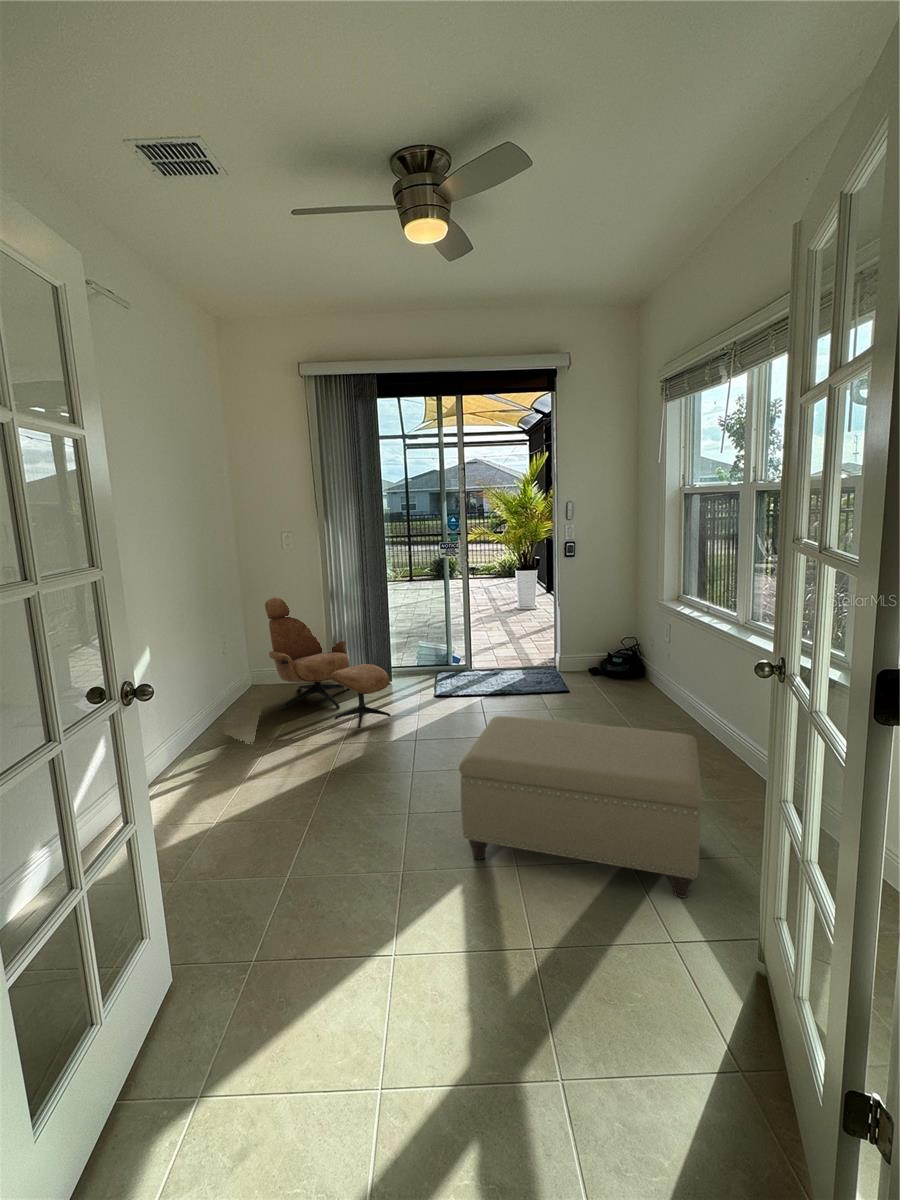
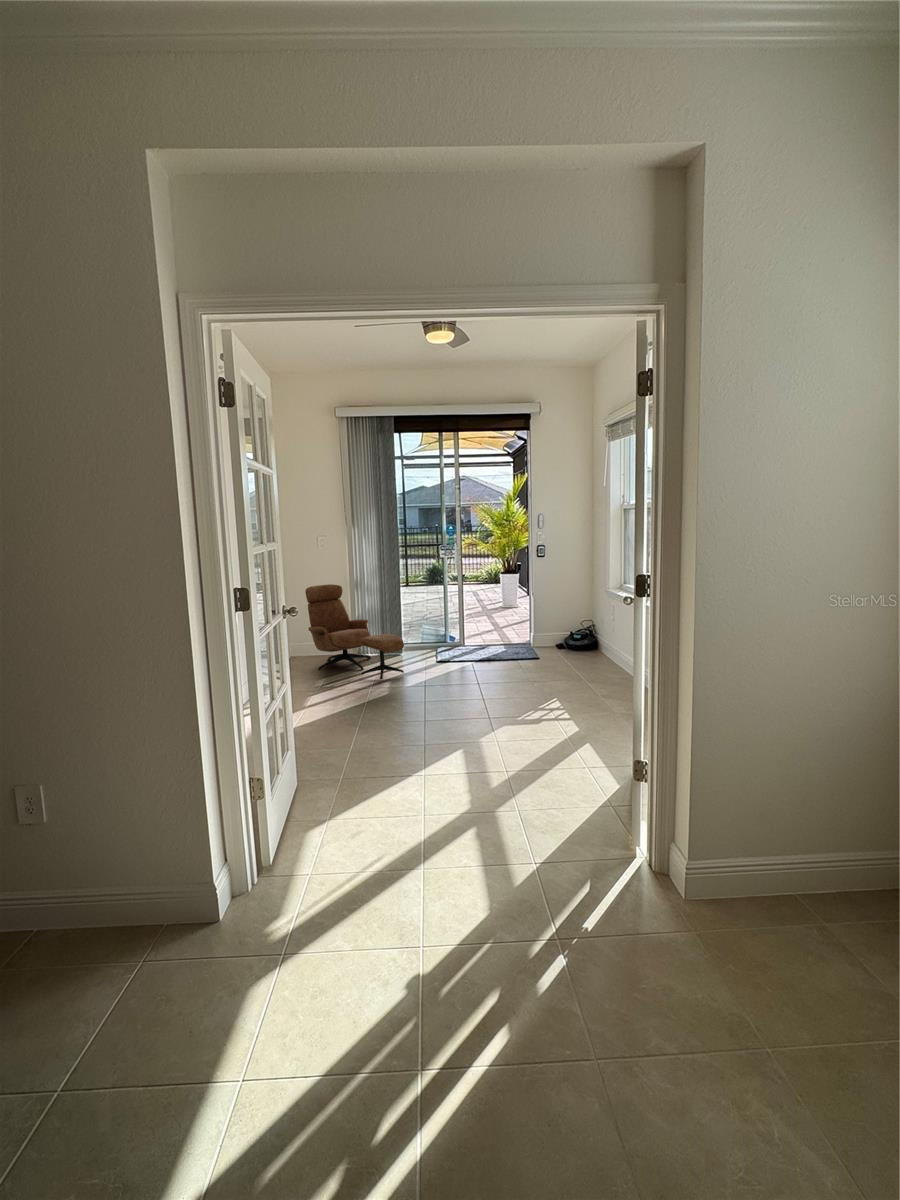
ottoman: present [459,716,702,898] -> none [460,652,615,751]

